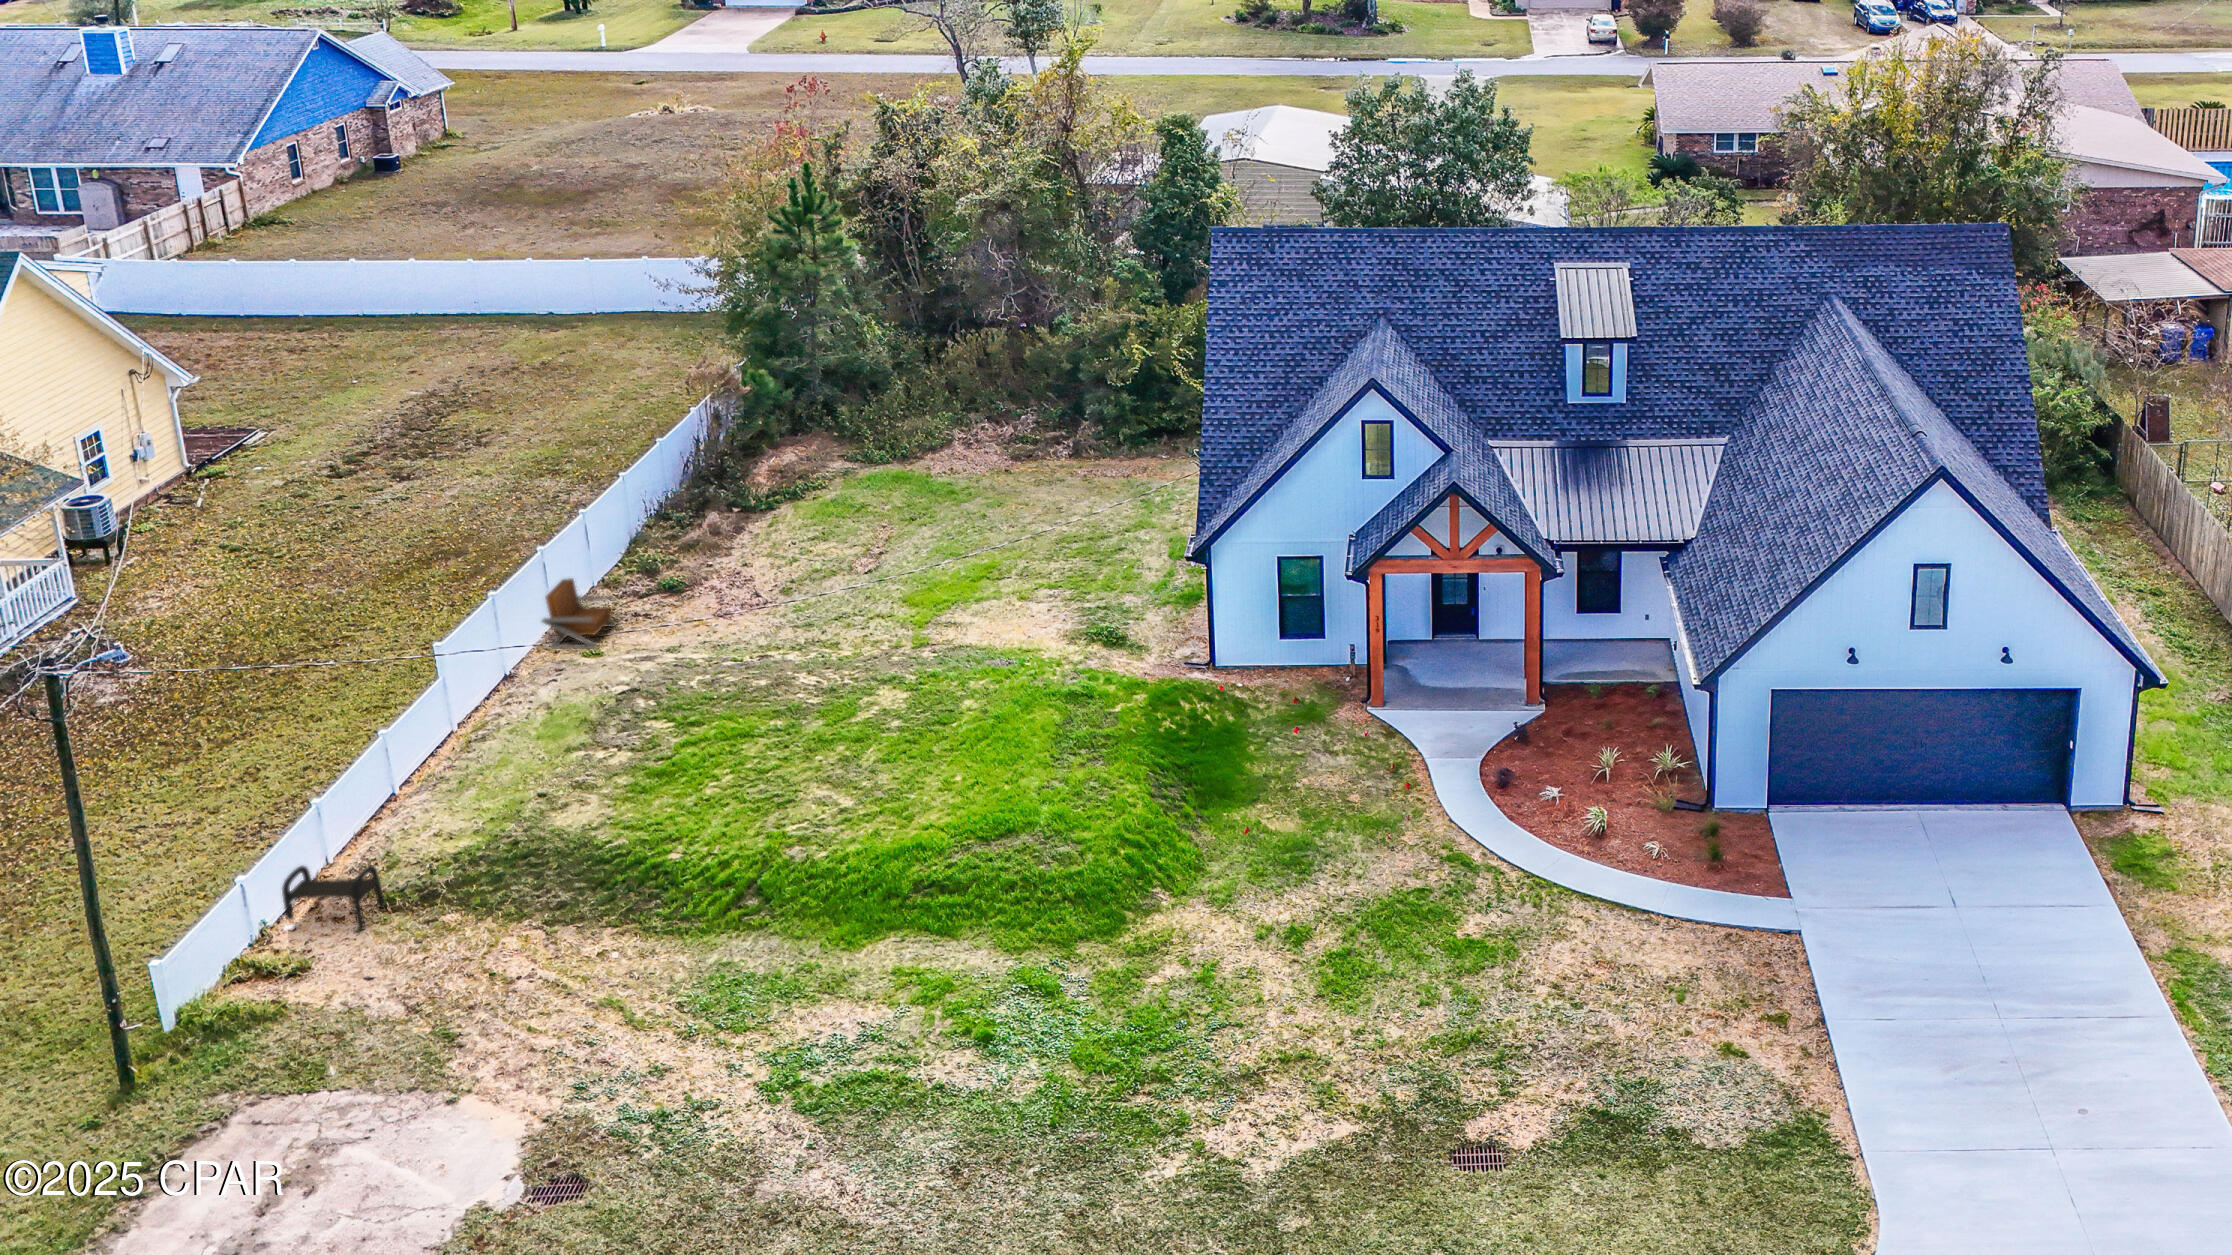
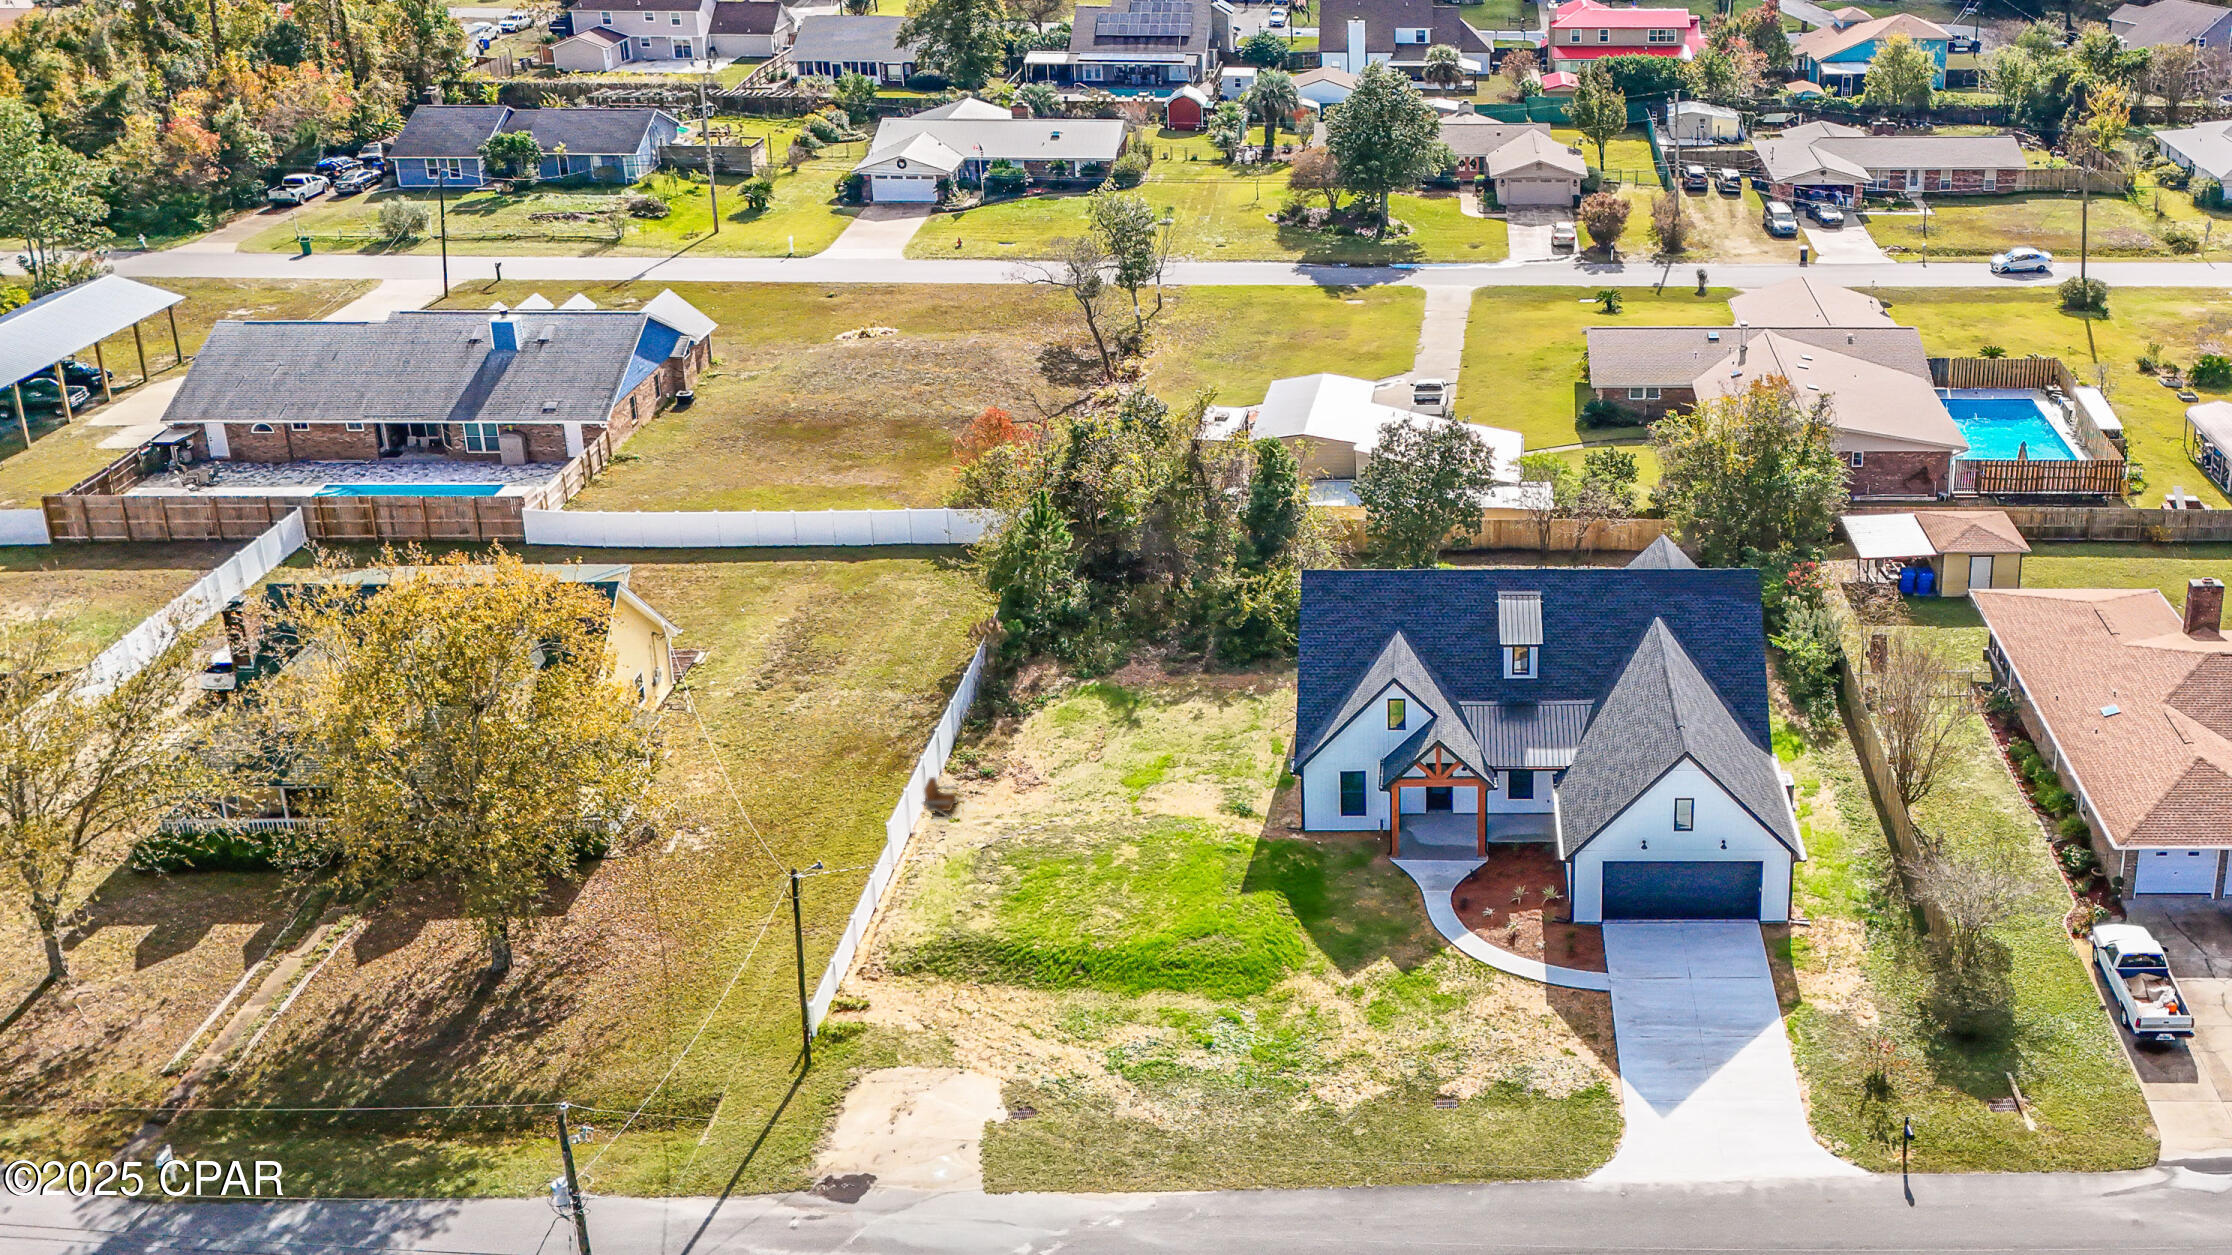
bench: present [282,865,385,930] -> none [851,953,895,987]

